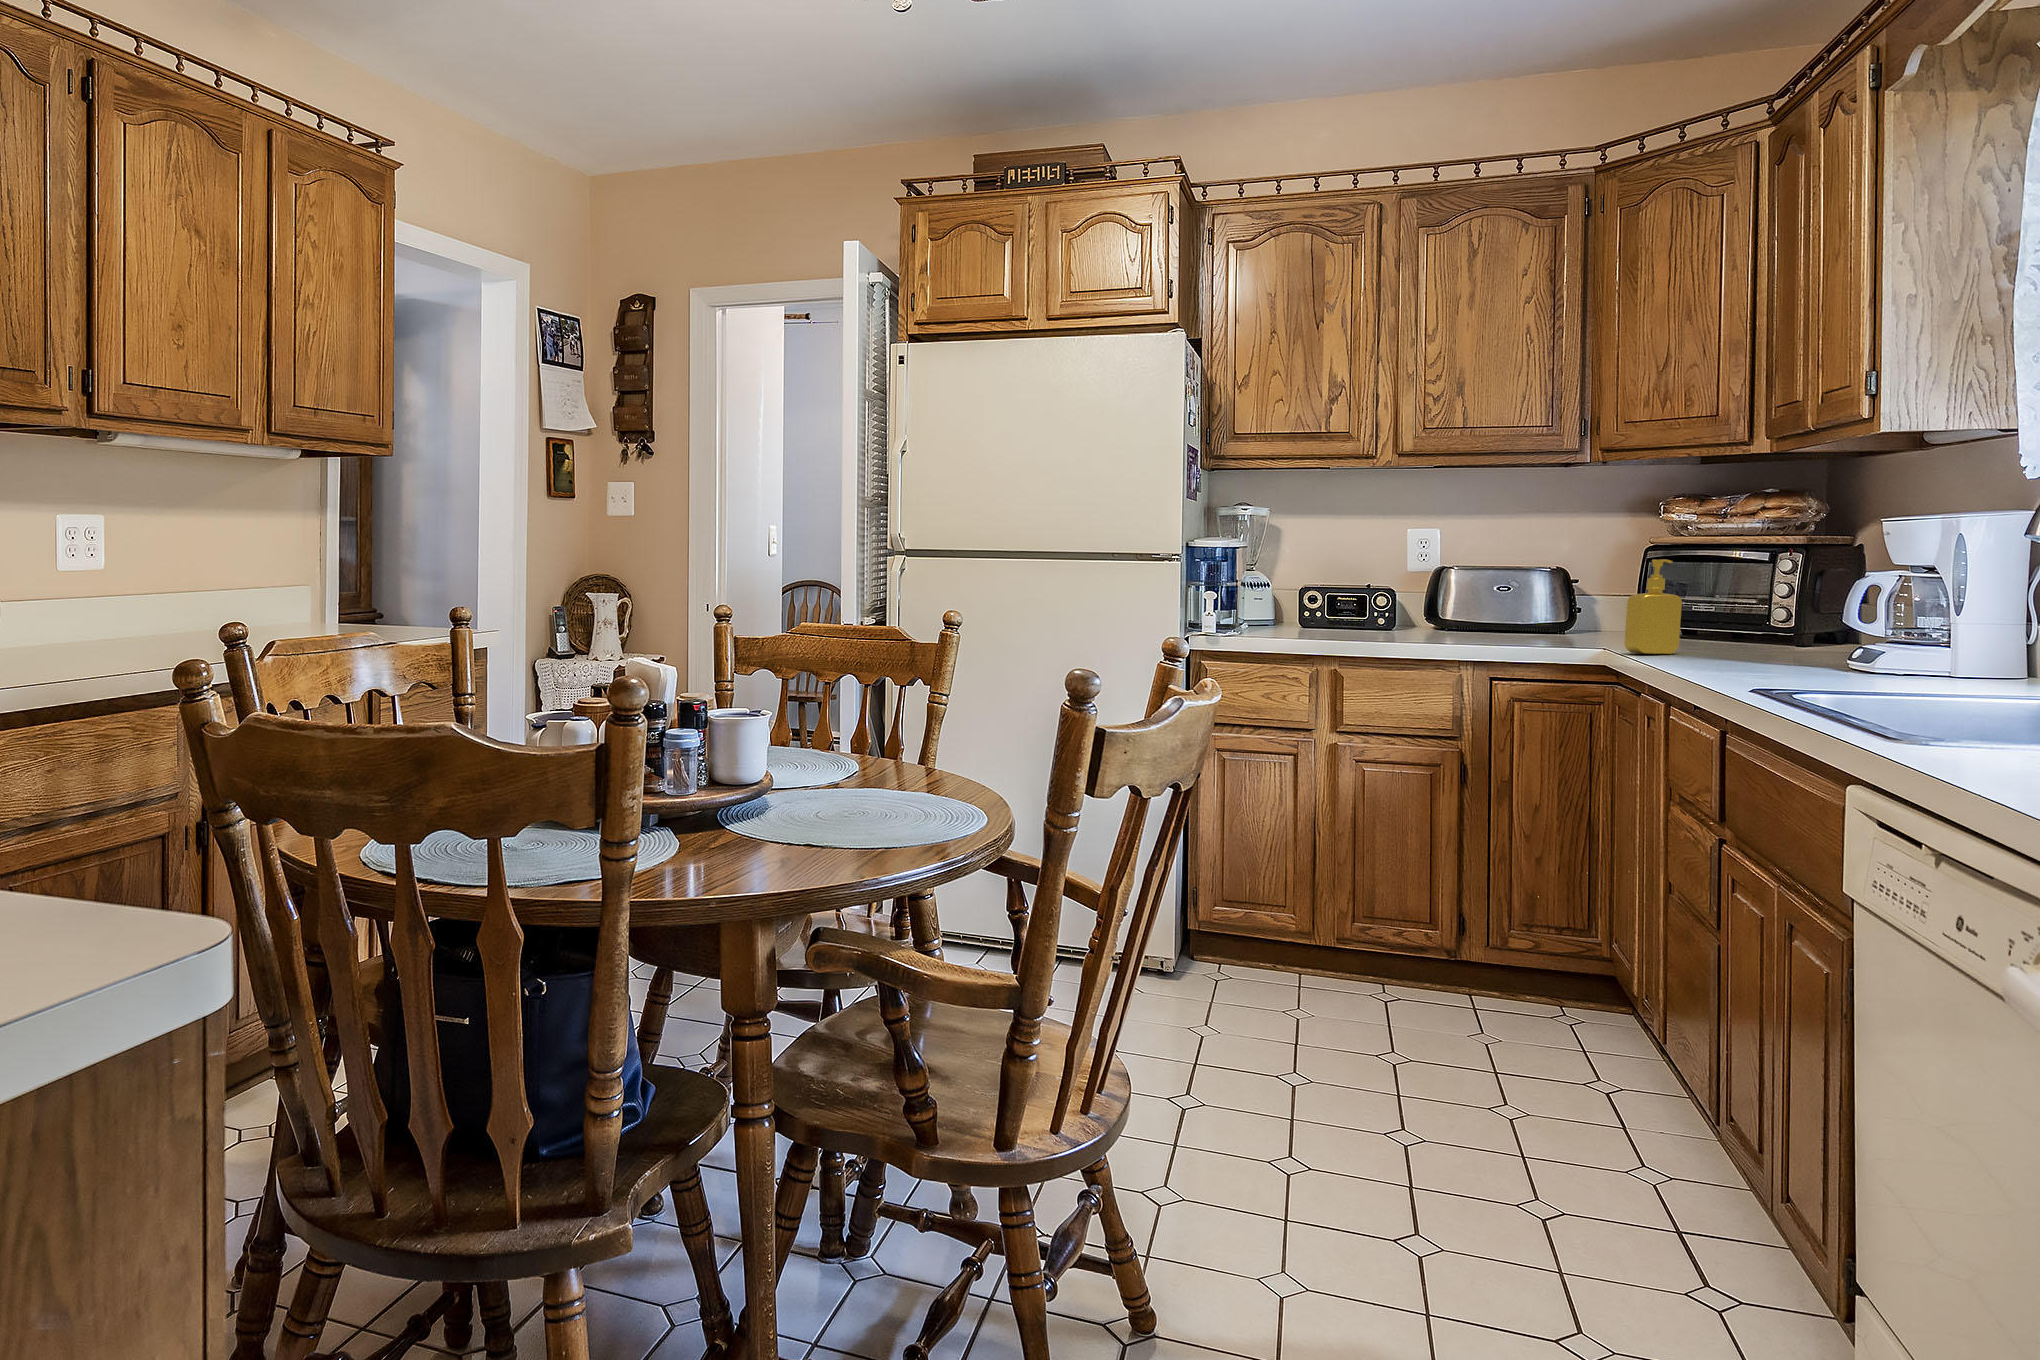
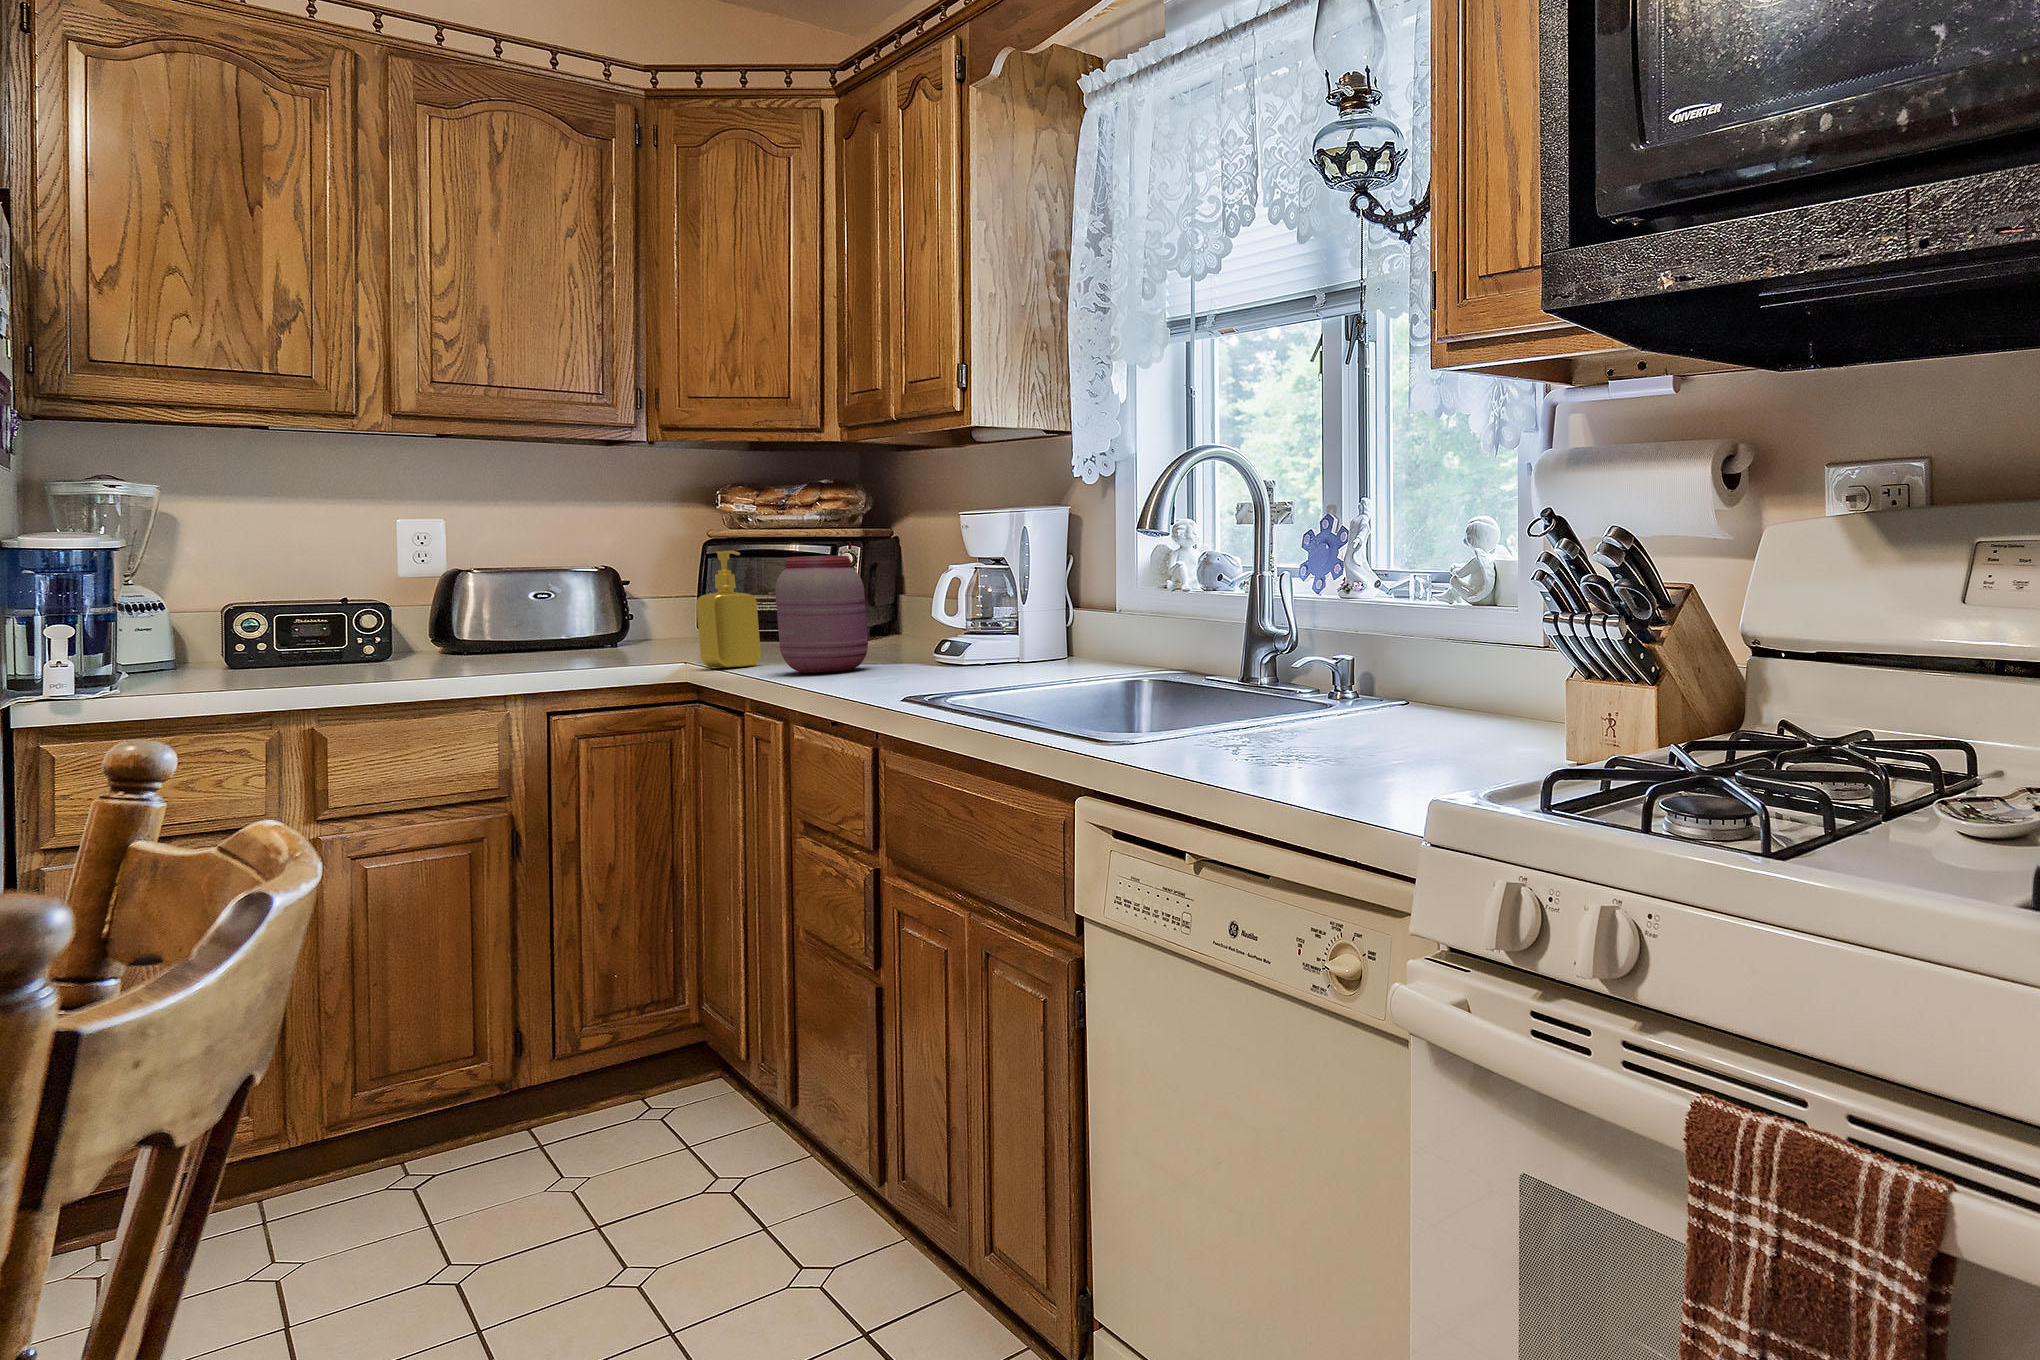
jar: none [1687,569,1776,665] -> present [775,556,868,673]

